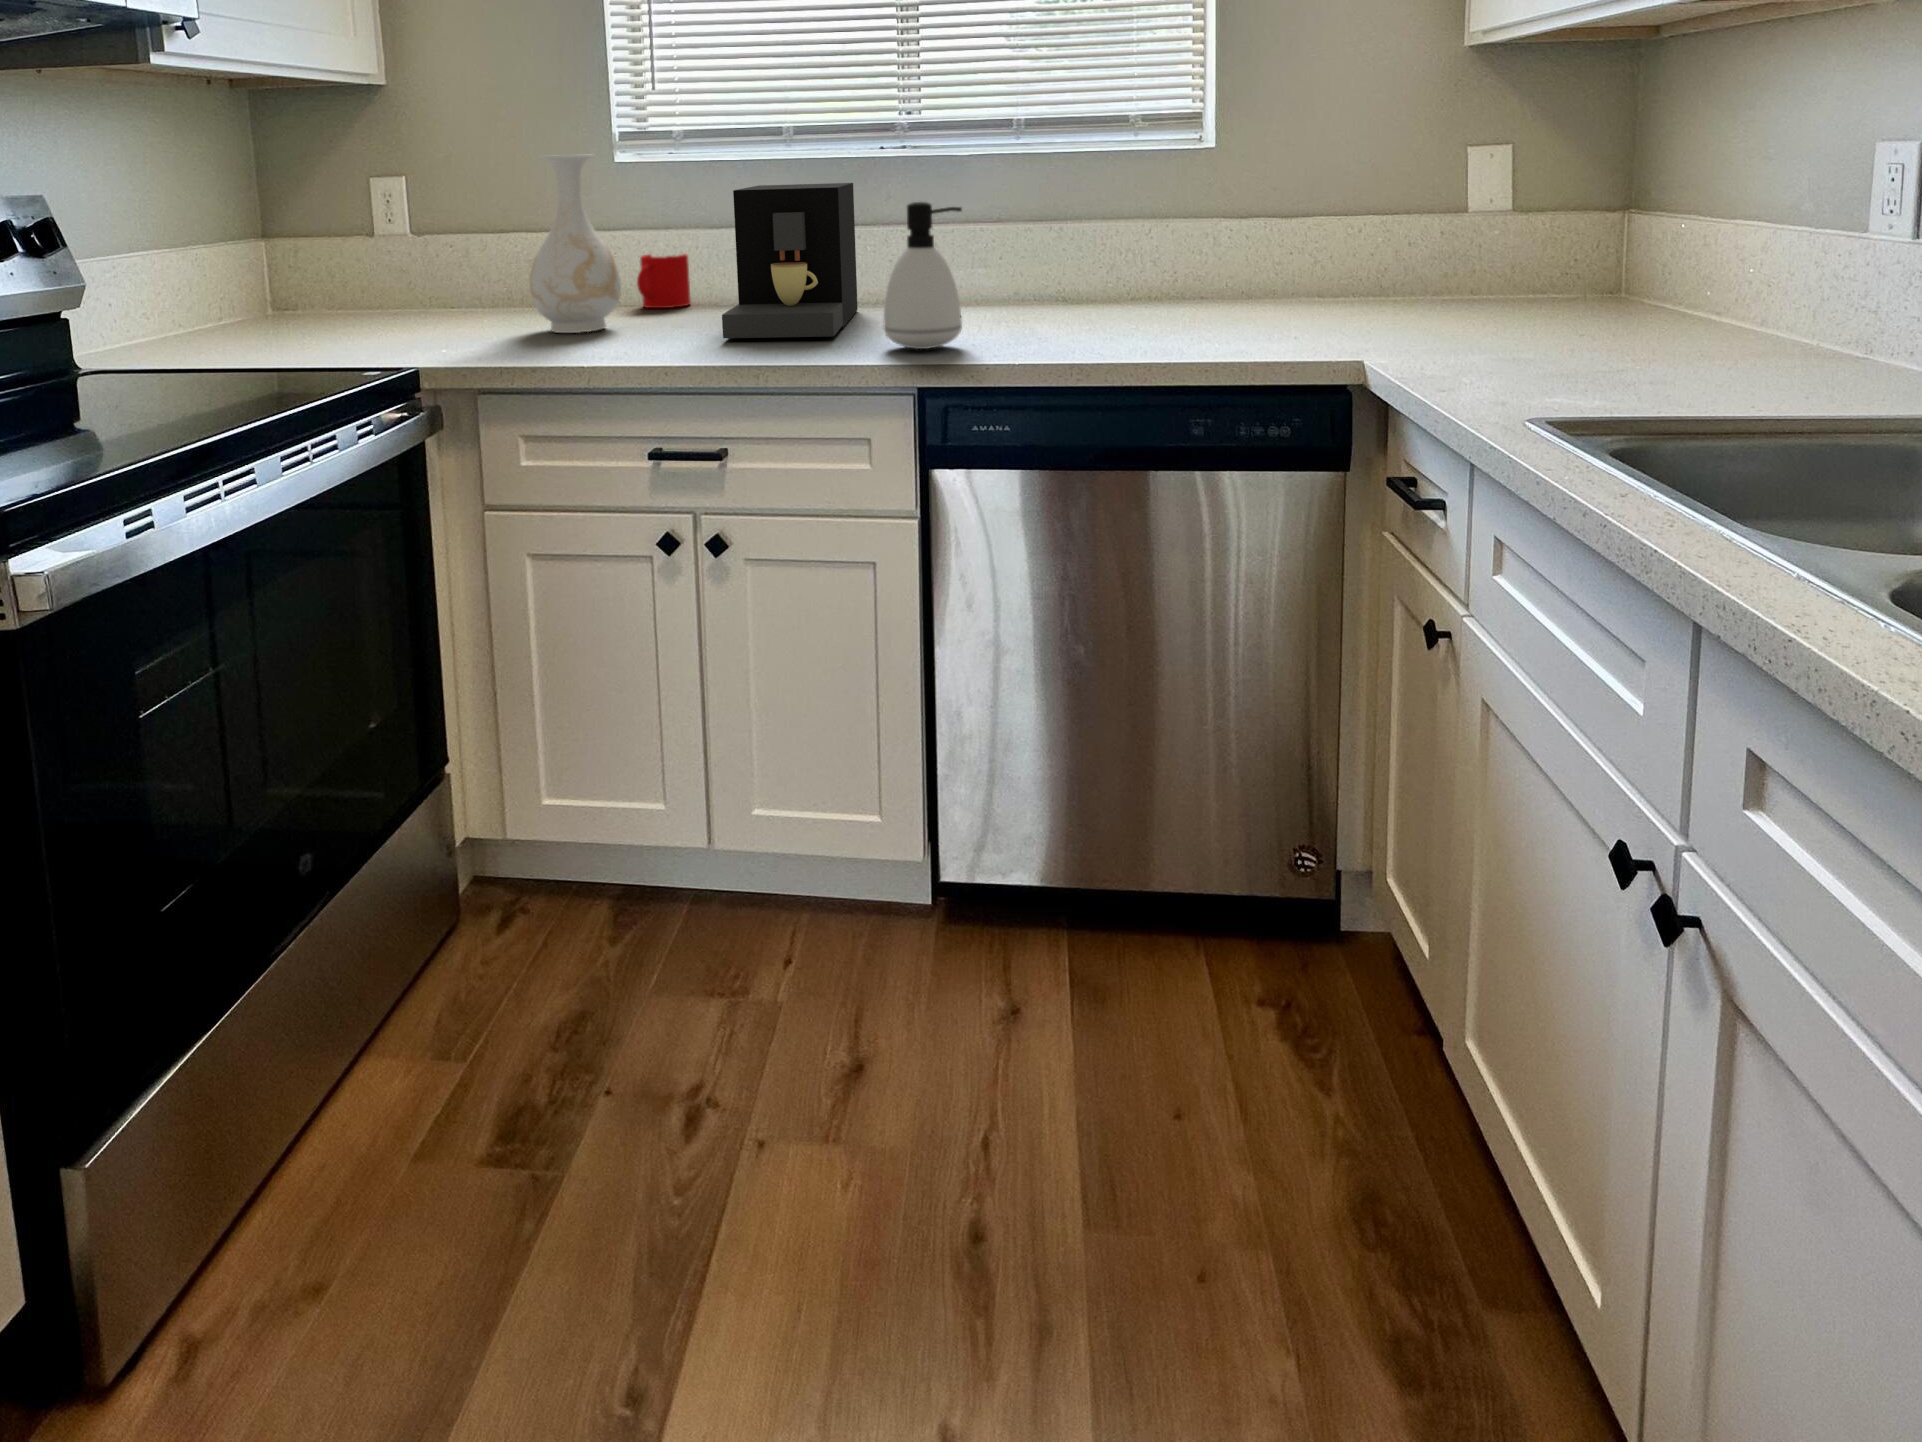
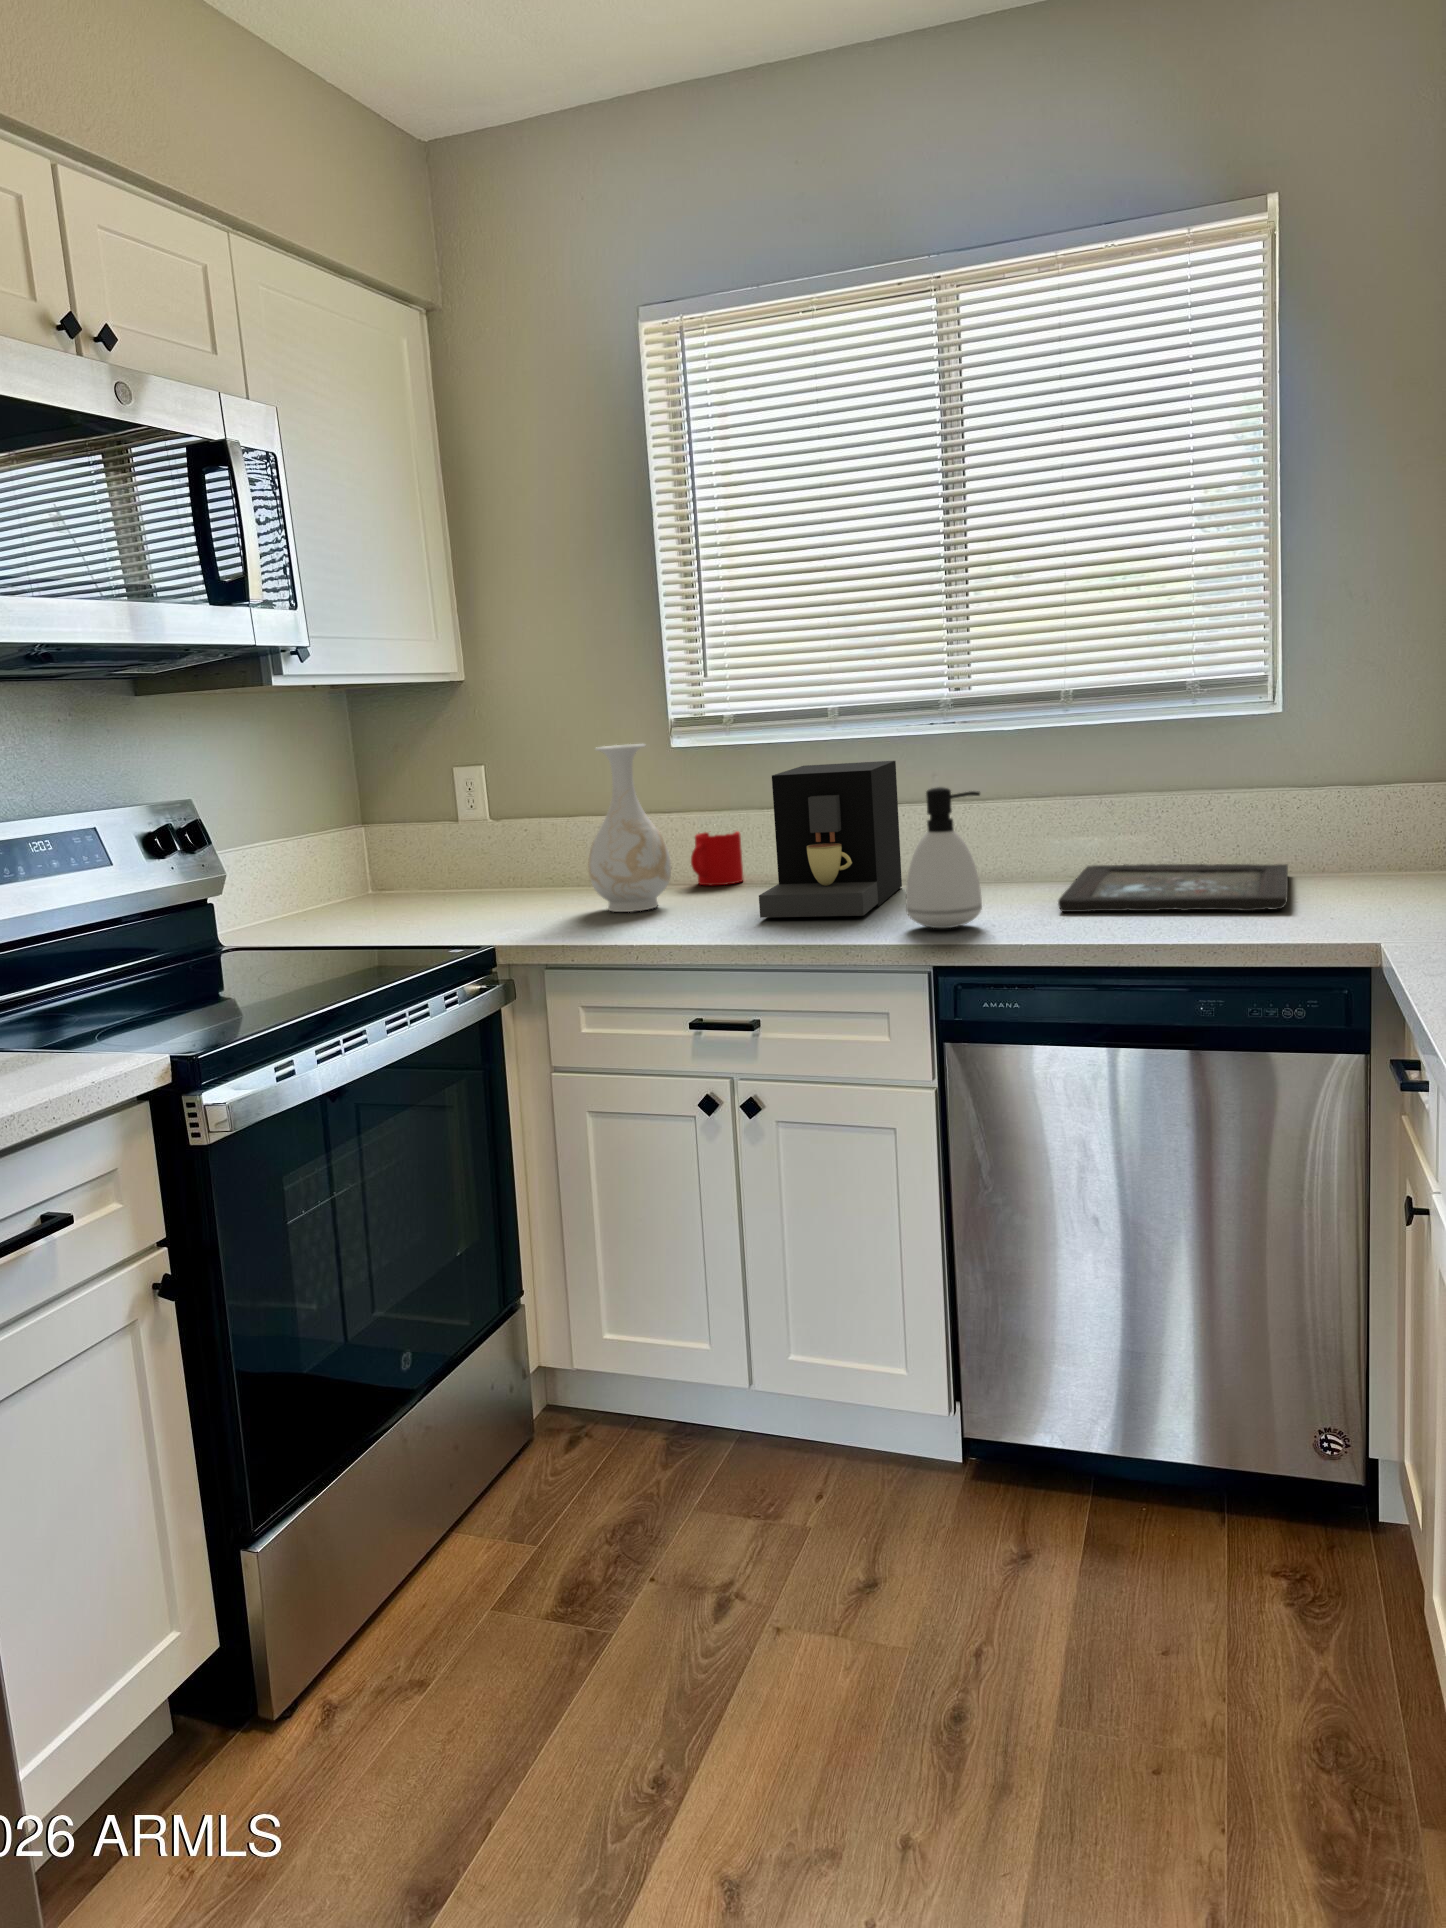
tray: none [1029,291,1251,334] -> present [1058,864,1288,912]

